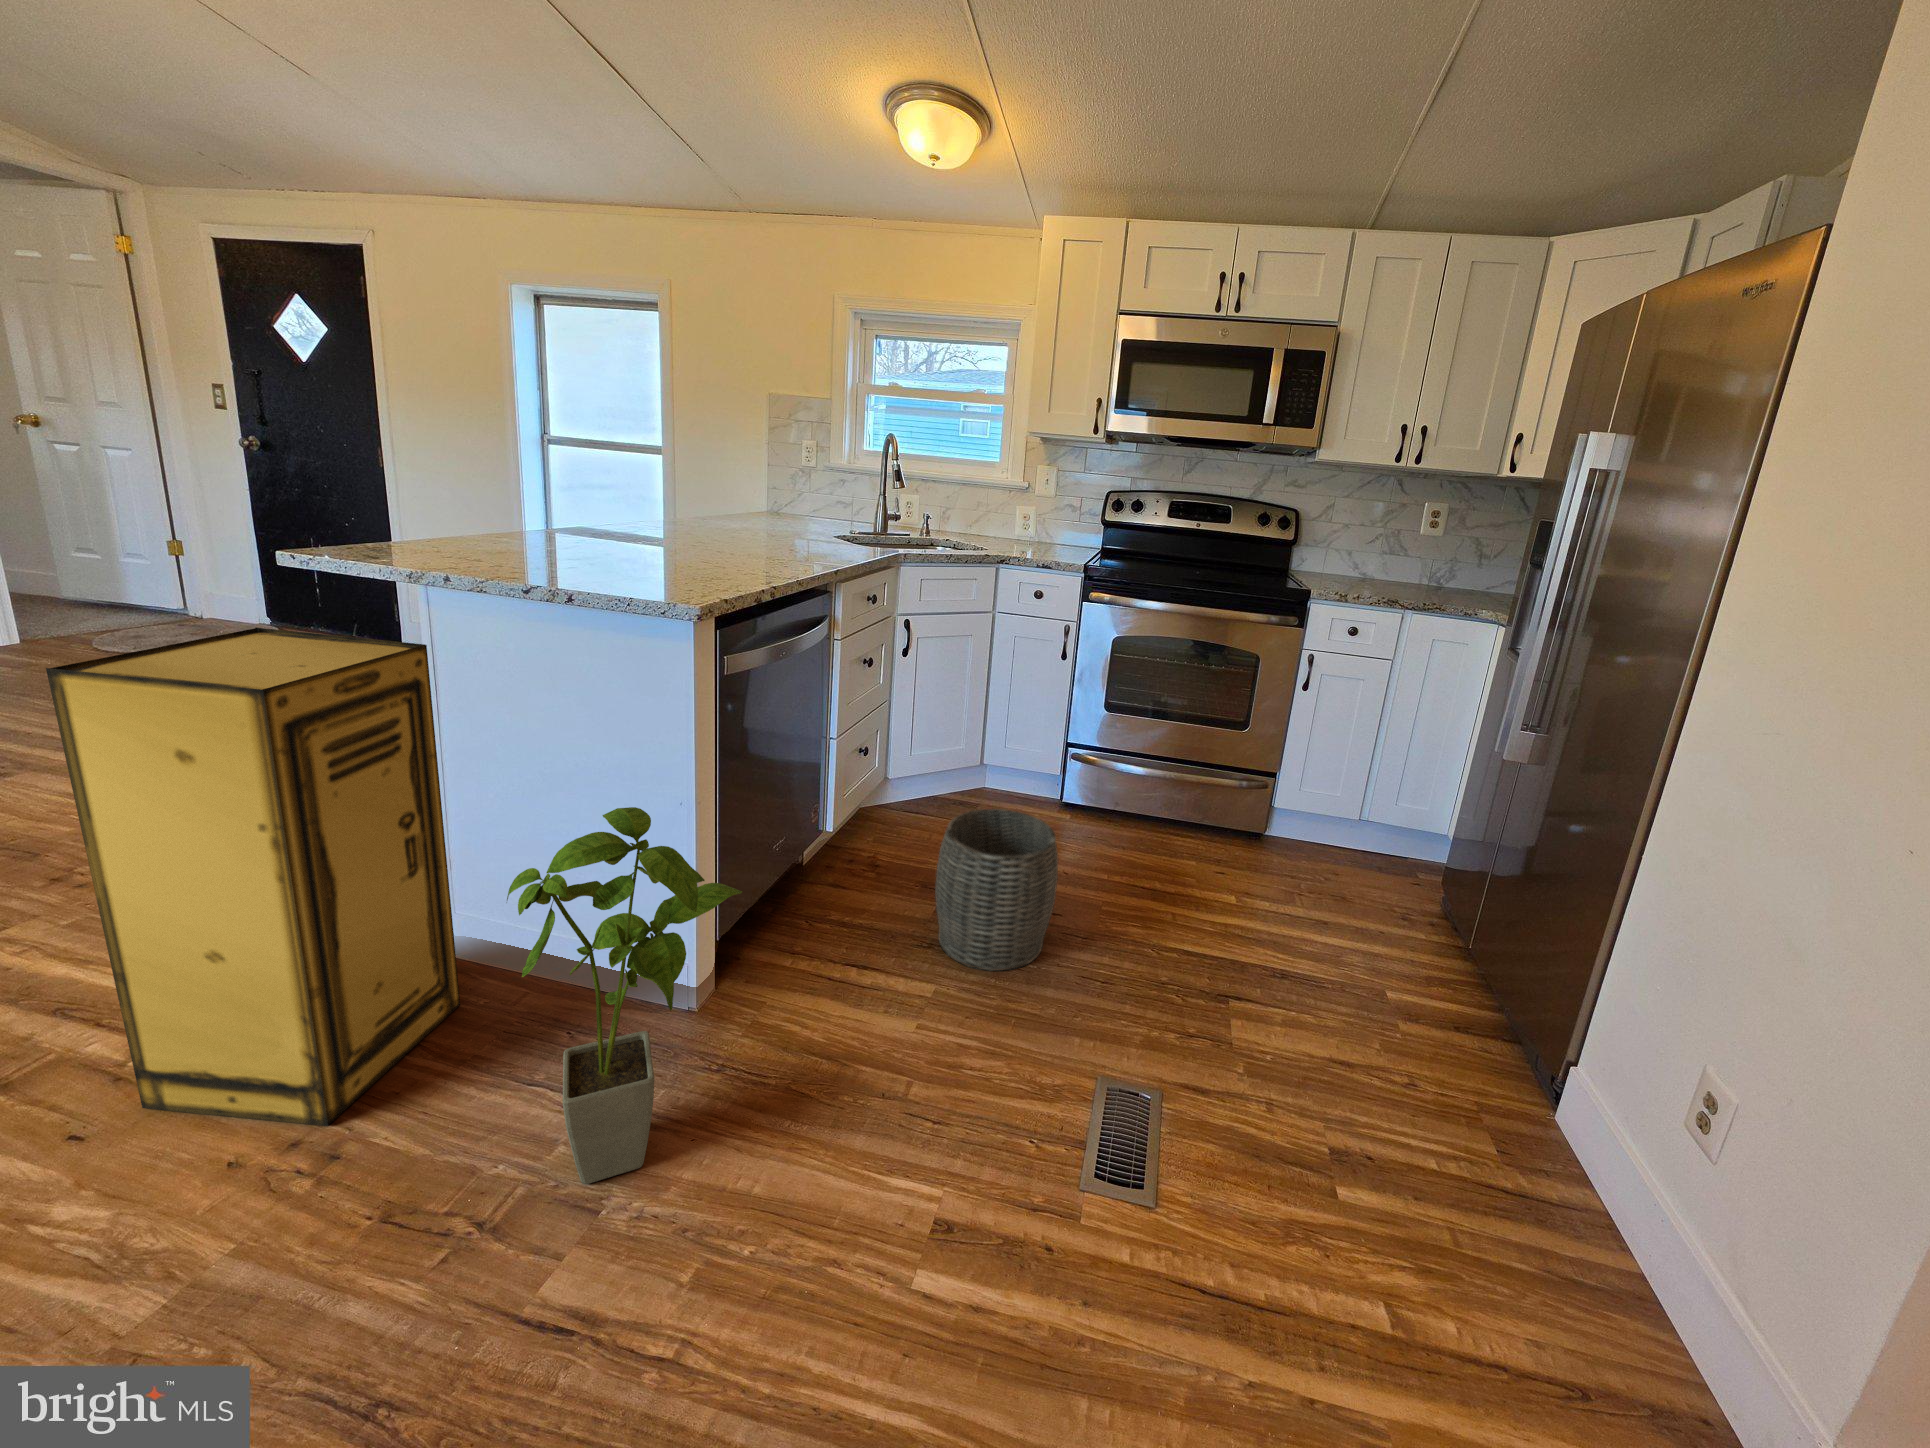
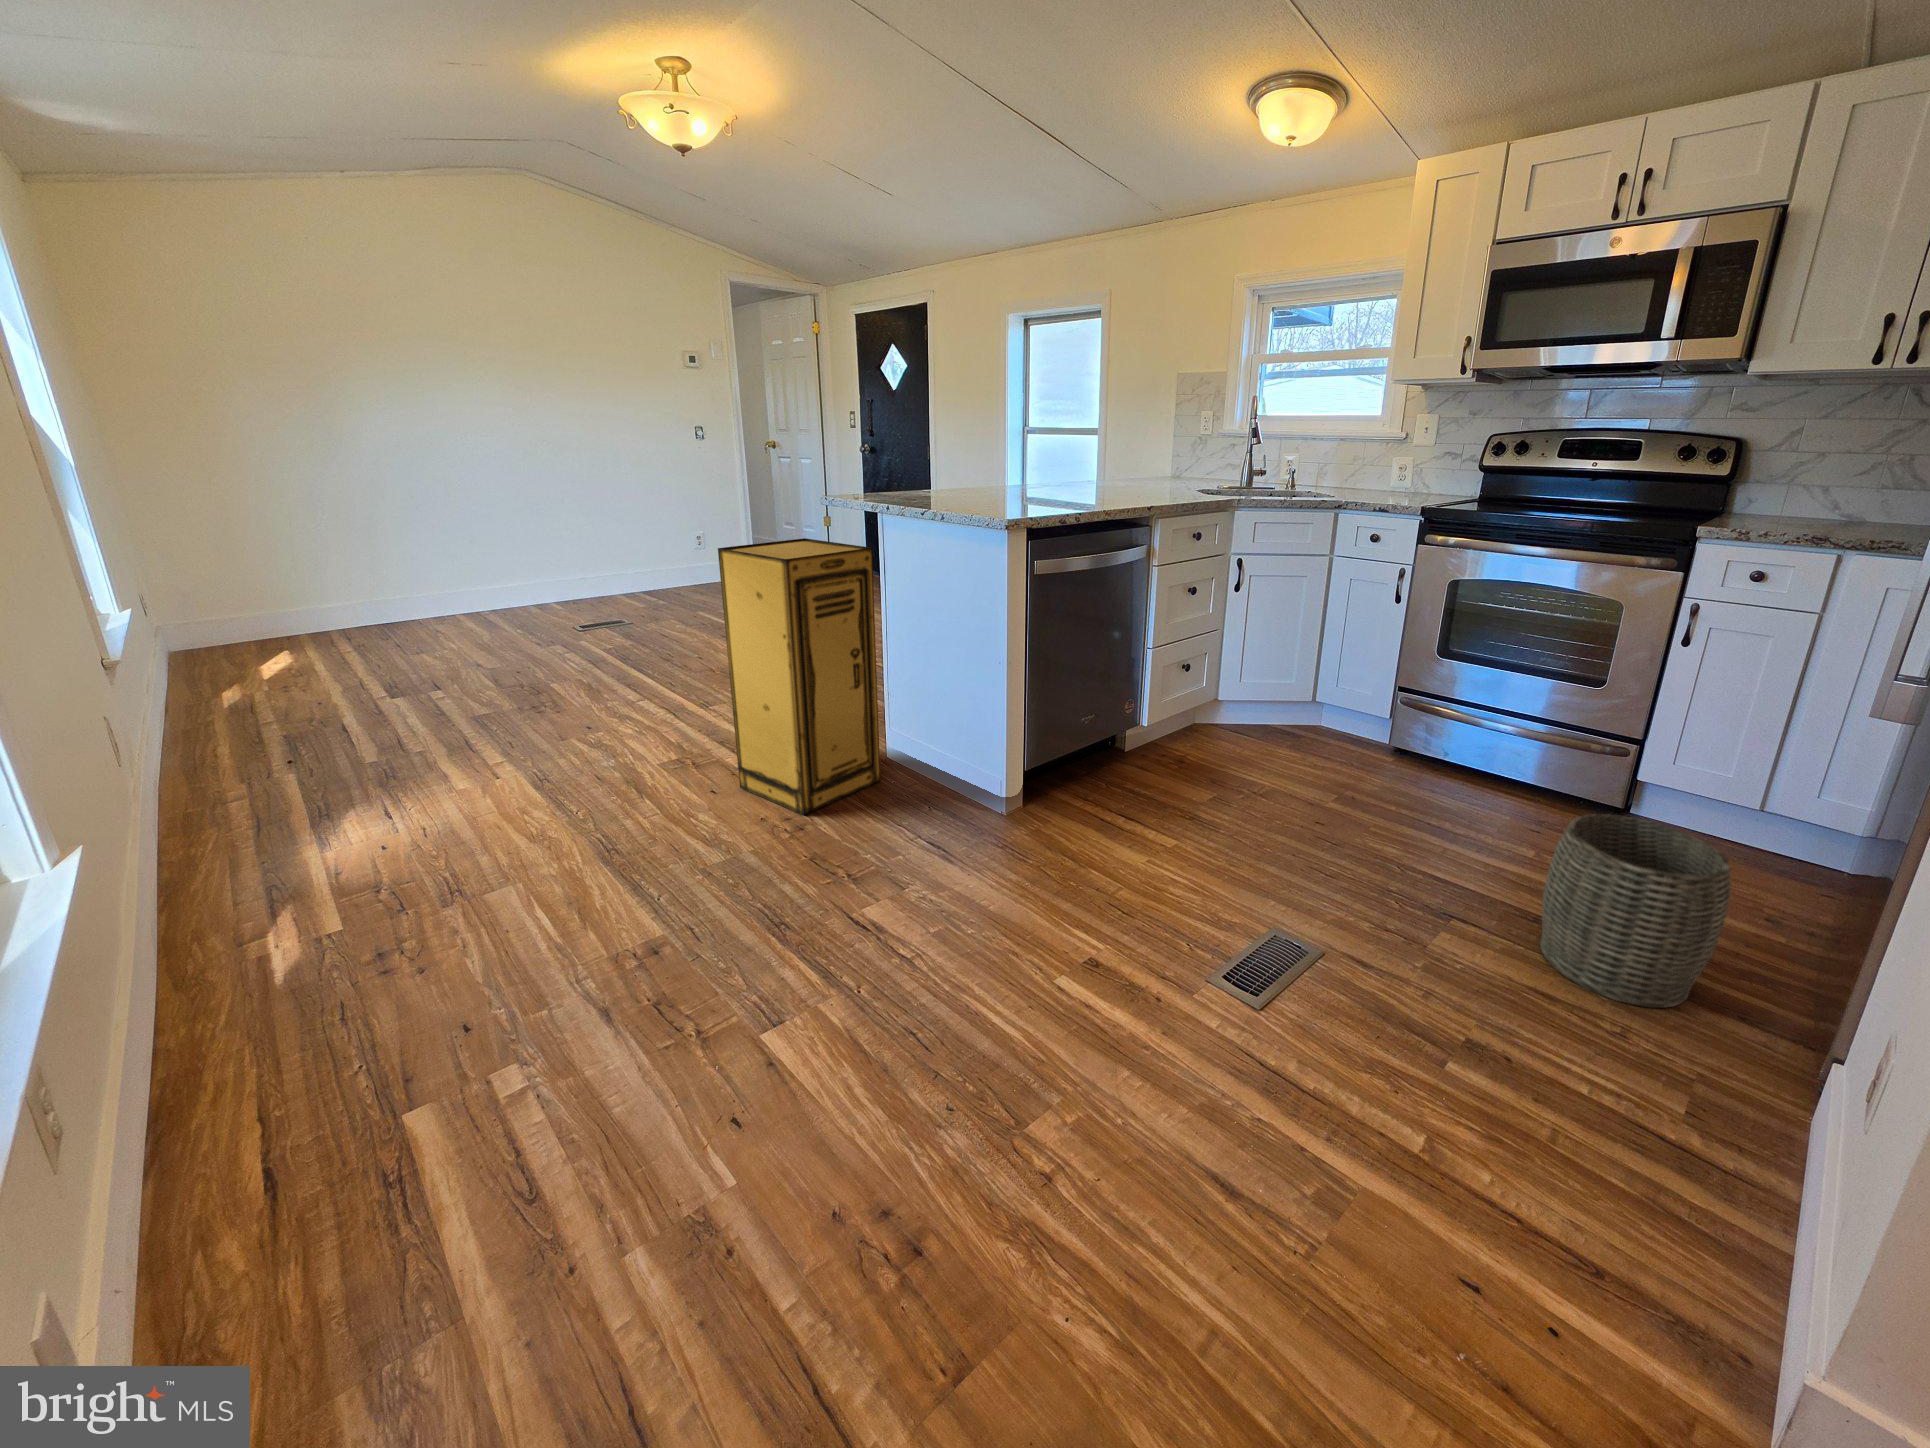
house plant: present [507,807,742,1184] -> none [872,636,1010,878]
woven basket: present [935,809,1058,971] -> present [1540,814,1731,1008]

